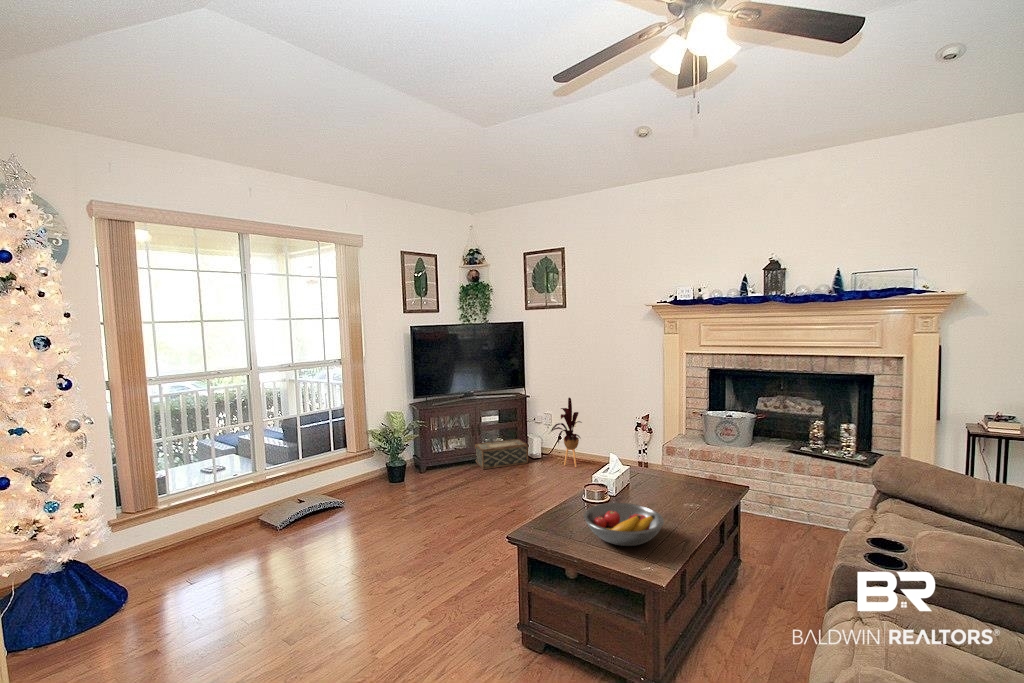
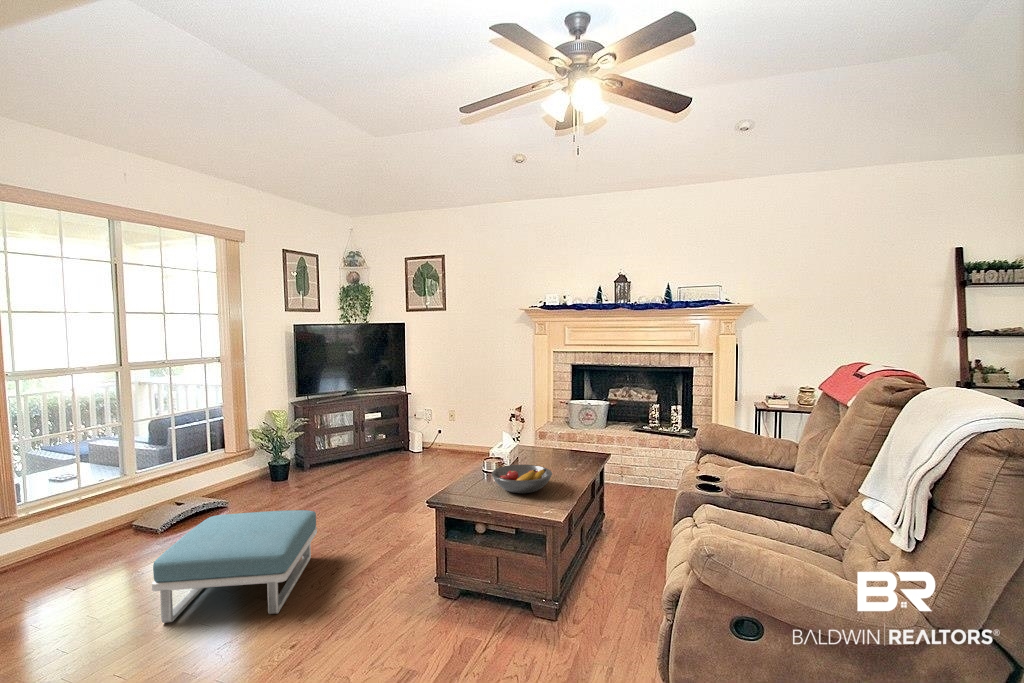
house plant: present [551,398,582,467] -> none [431,393,465,458]
woven basket: present [475,439,528,469] -> none [358,435,412,465]
footstool: none [225,526,401,652] -> present [152,510,317,623]

